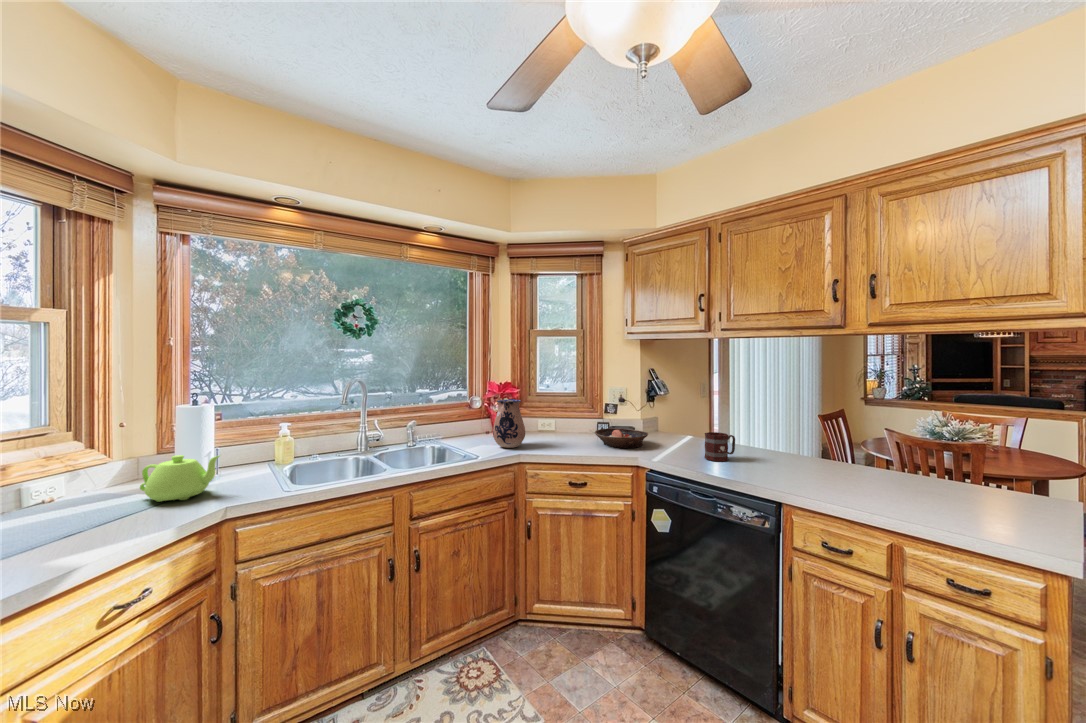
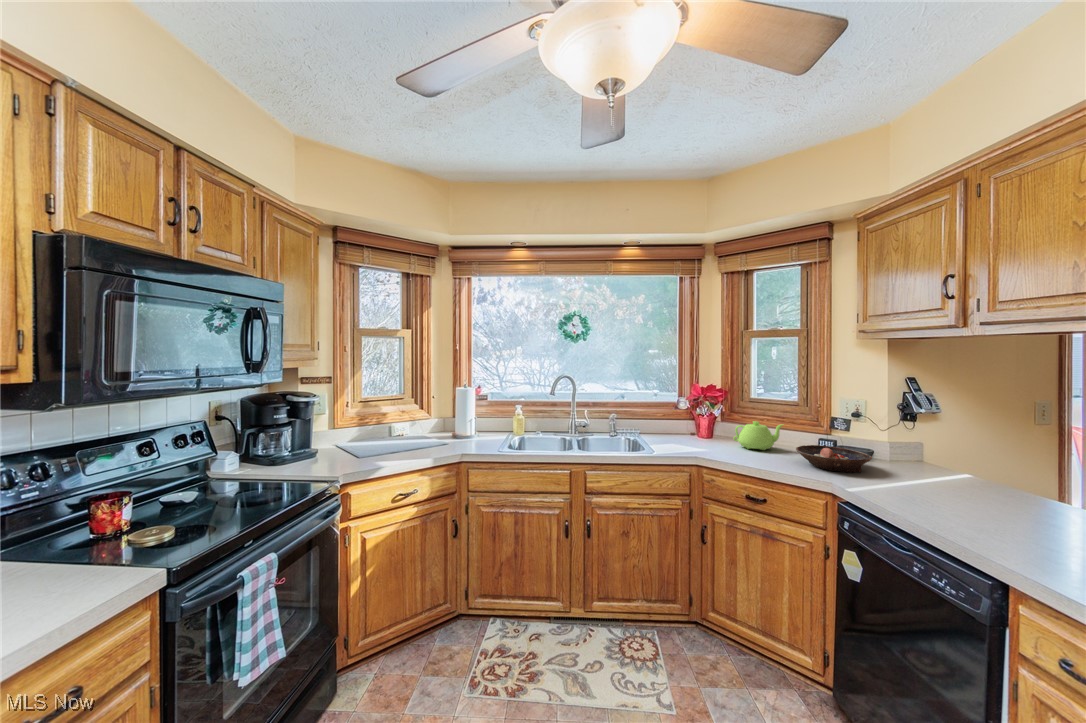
ceramic pitcher: present [493,399,525,448] -> none [680,402,714,450]
mug: present [705,432,735,461] -> none [938,467,999,511]
teapot: present [140,455,220,502] -> present [733,421,782,450]

